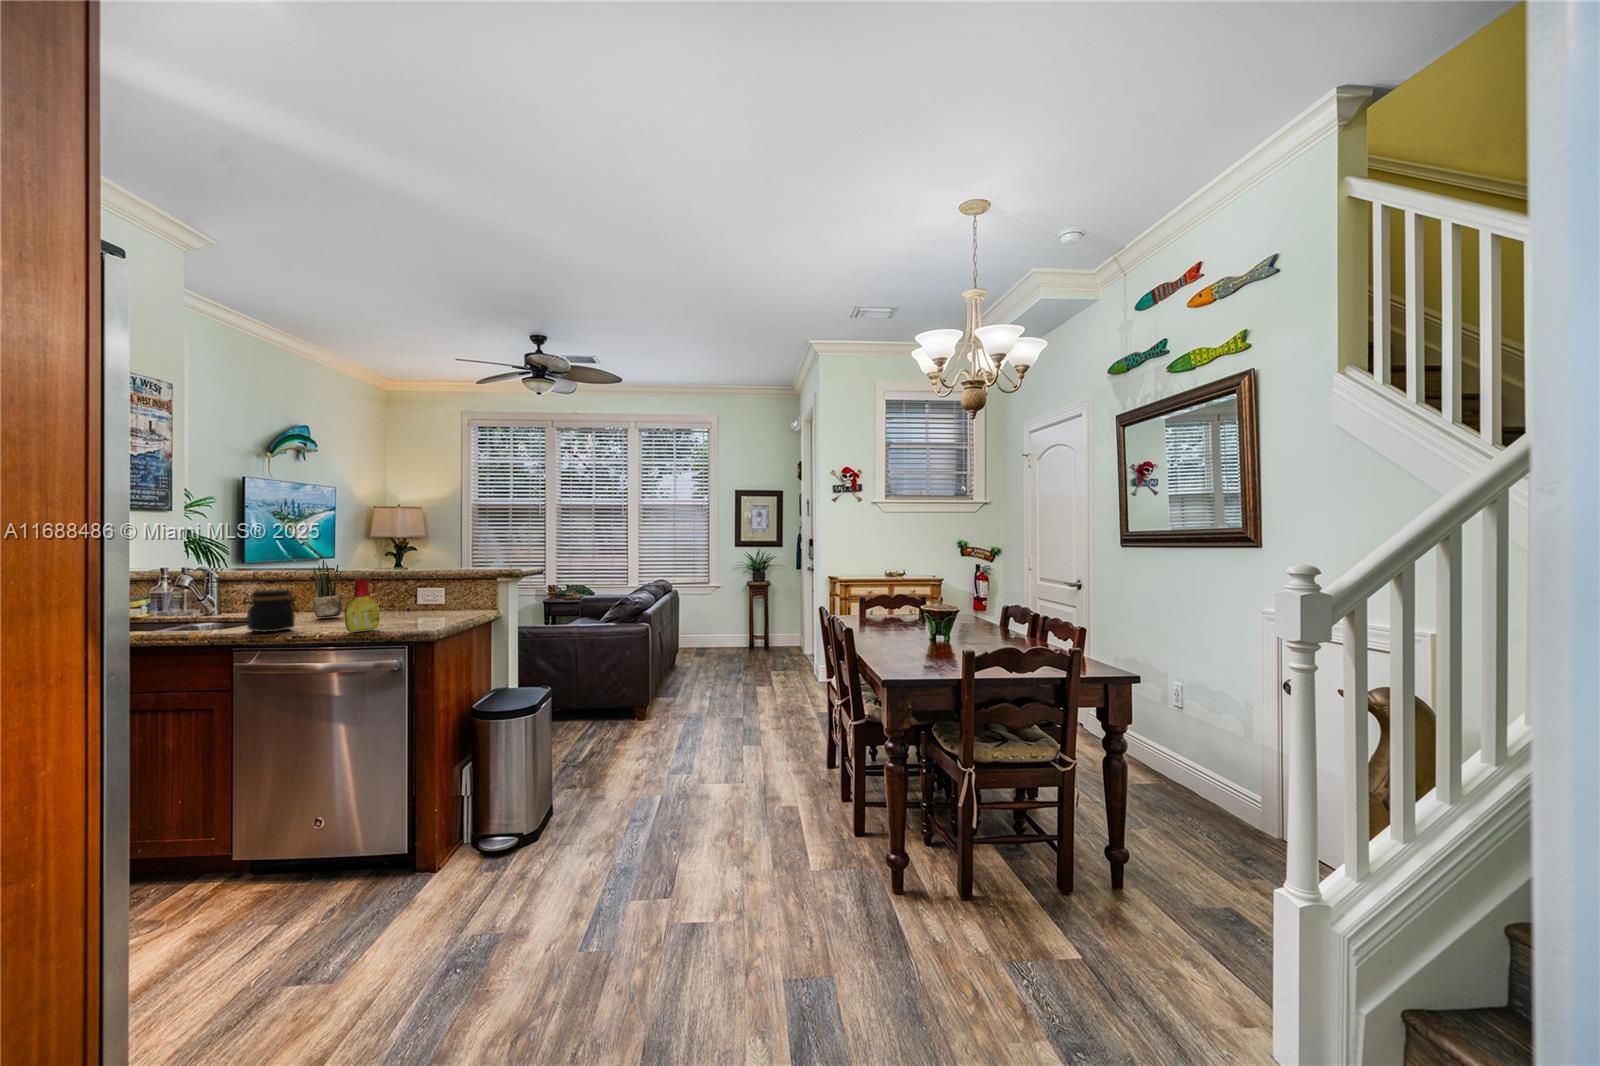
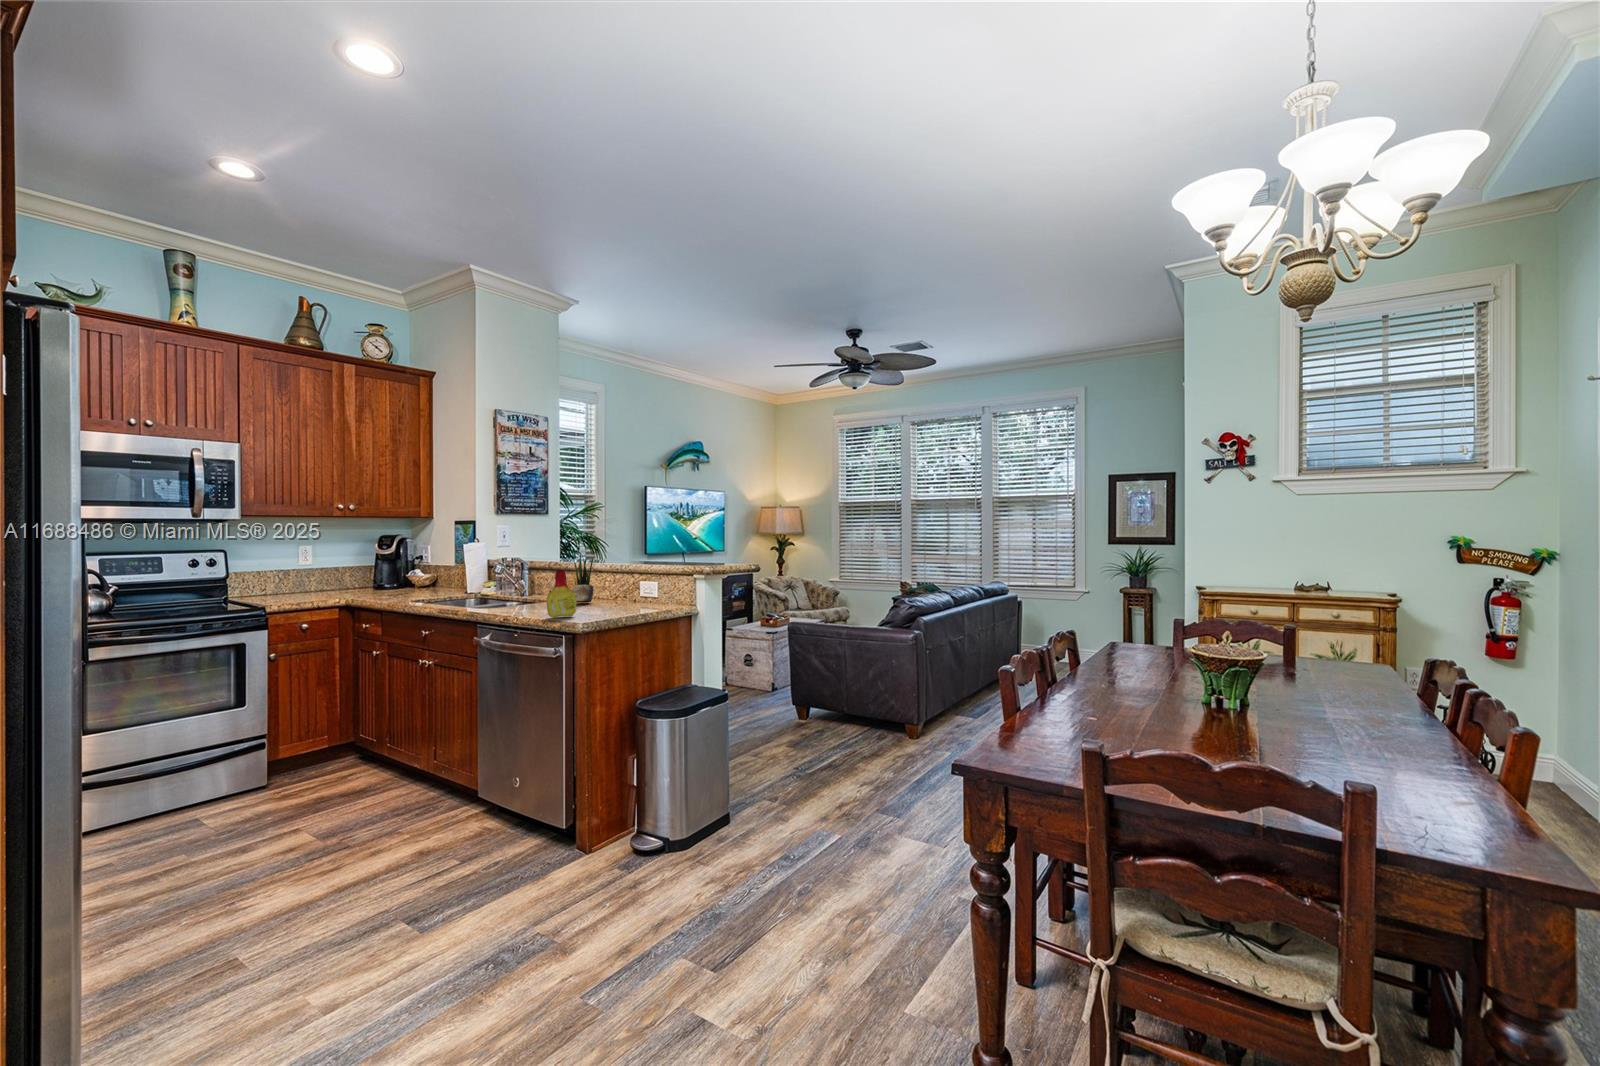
jar: present [241,589,298,632] -> none [499,578,539,612]

